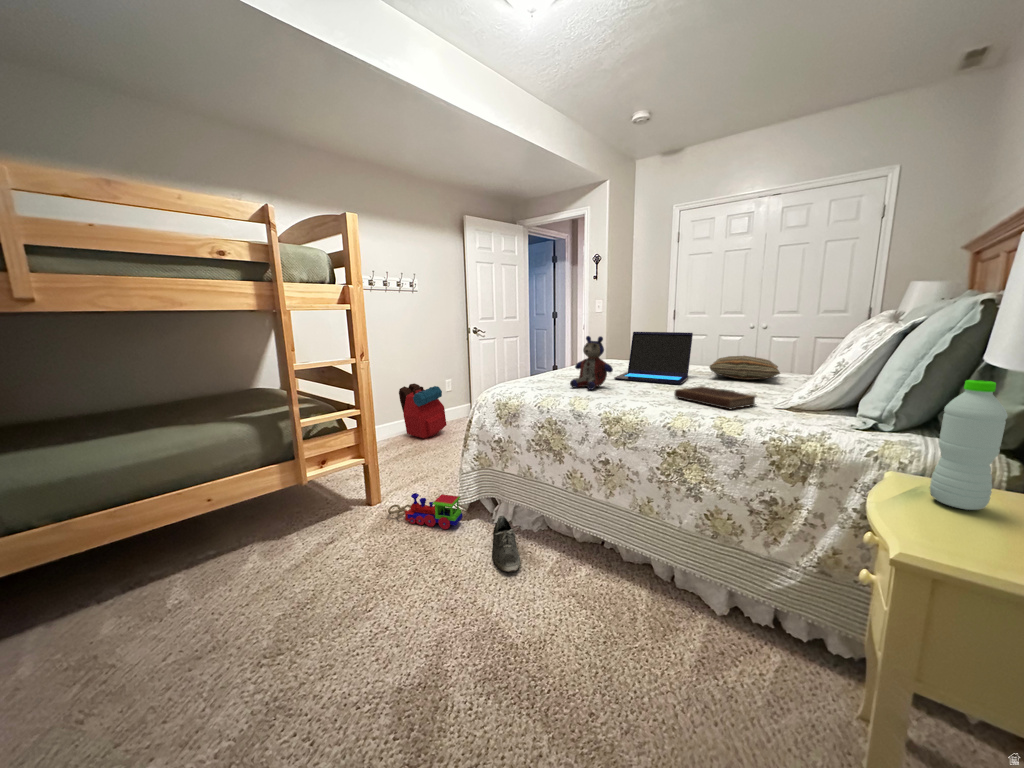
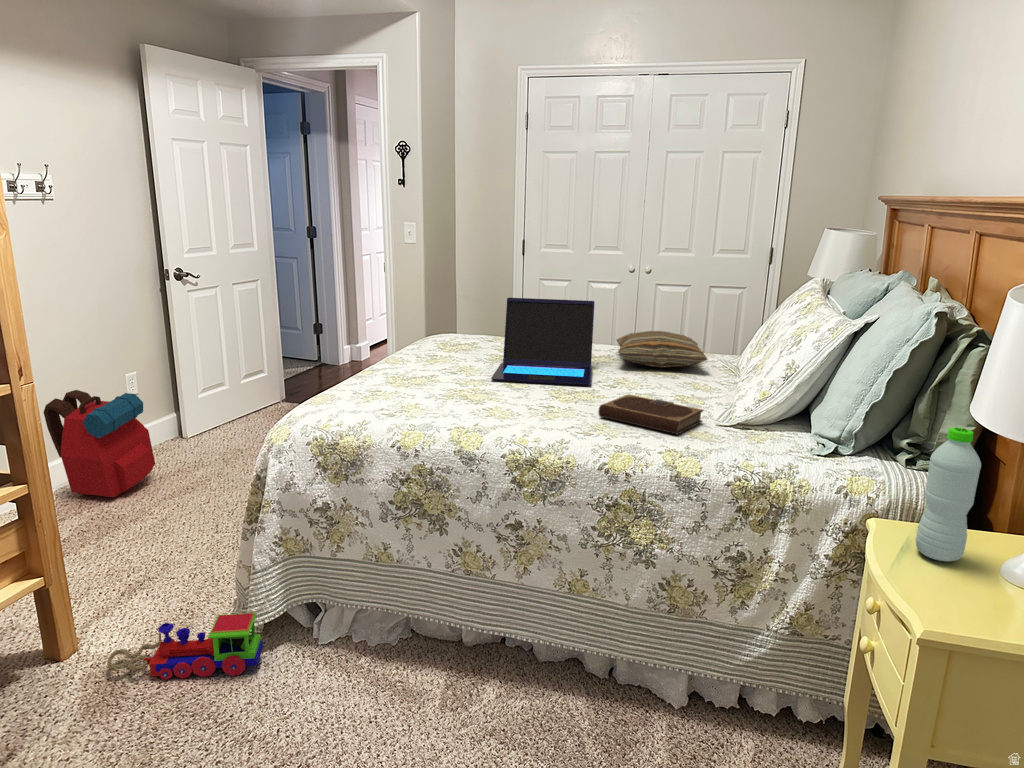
stuffed bear: present [570,336,613,390] -> none [438,321,503,411]
shoe: present [492,516,521,572] -> none [329,631,393,726]

